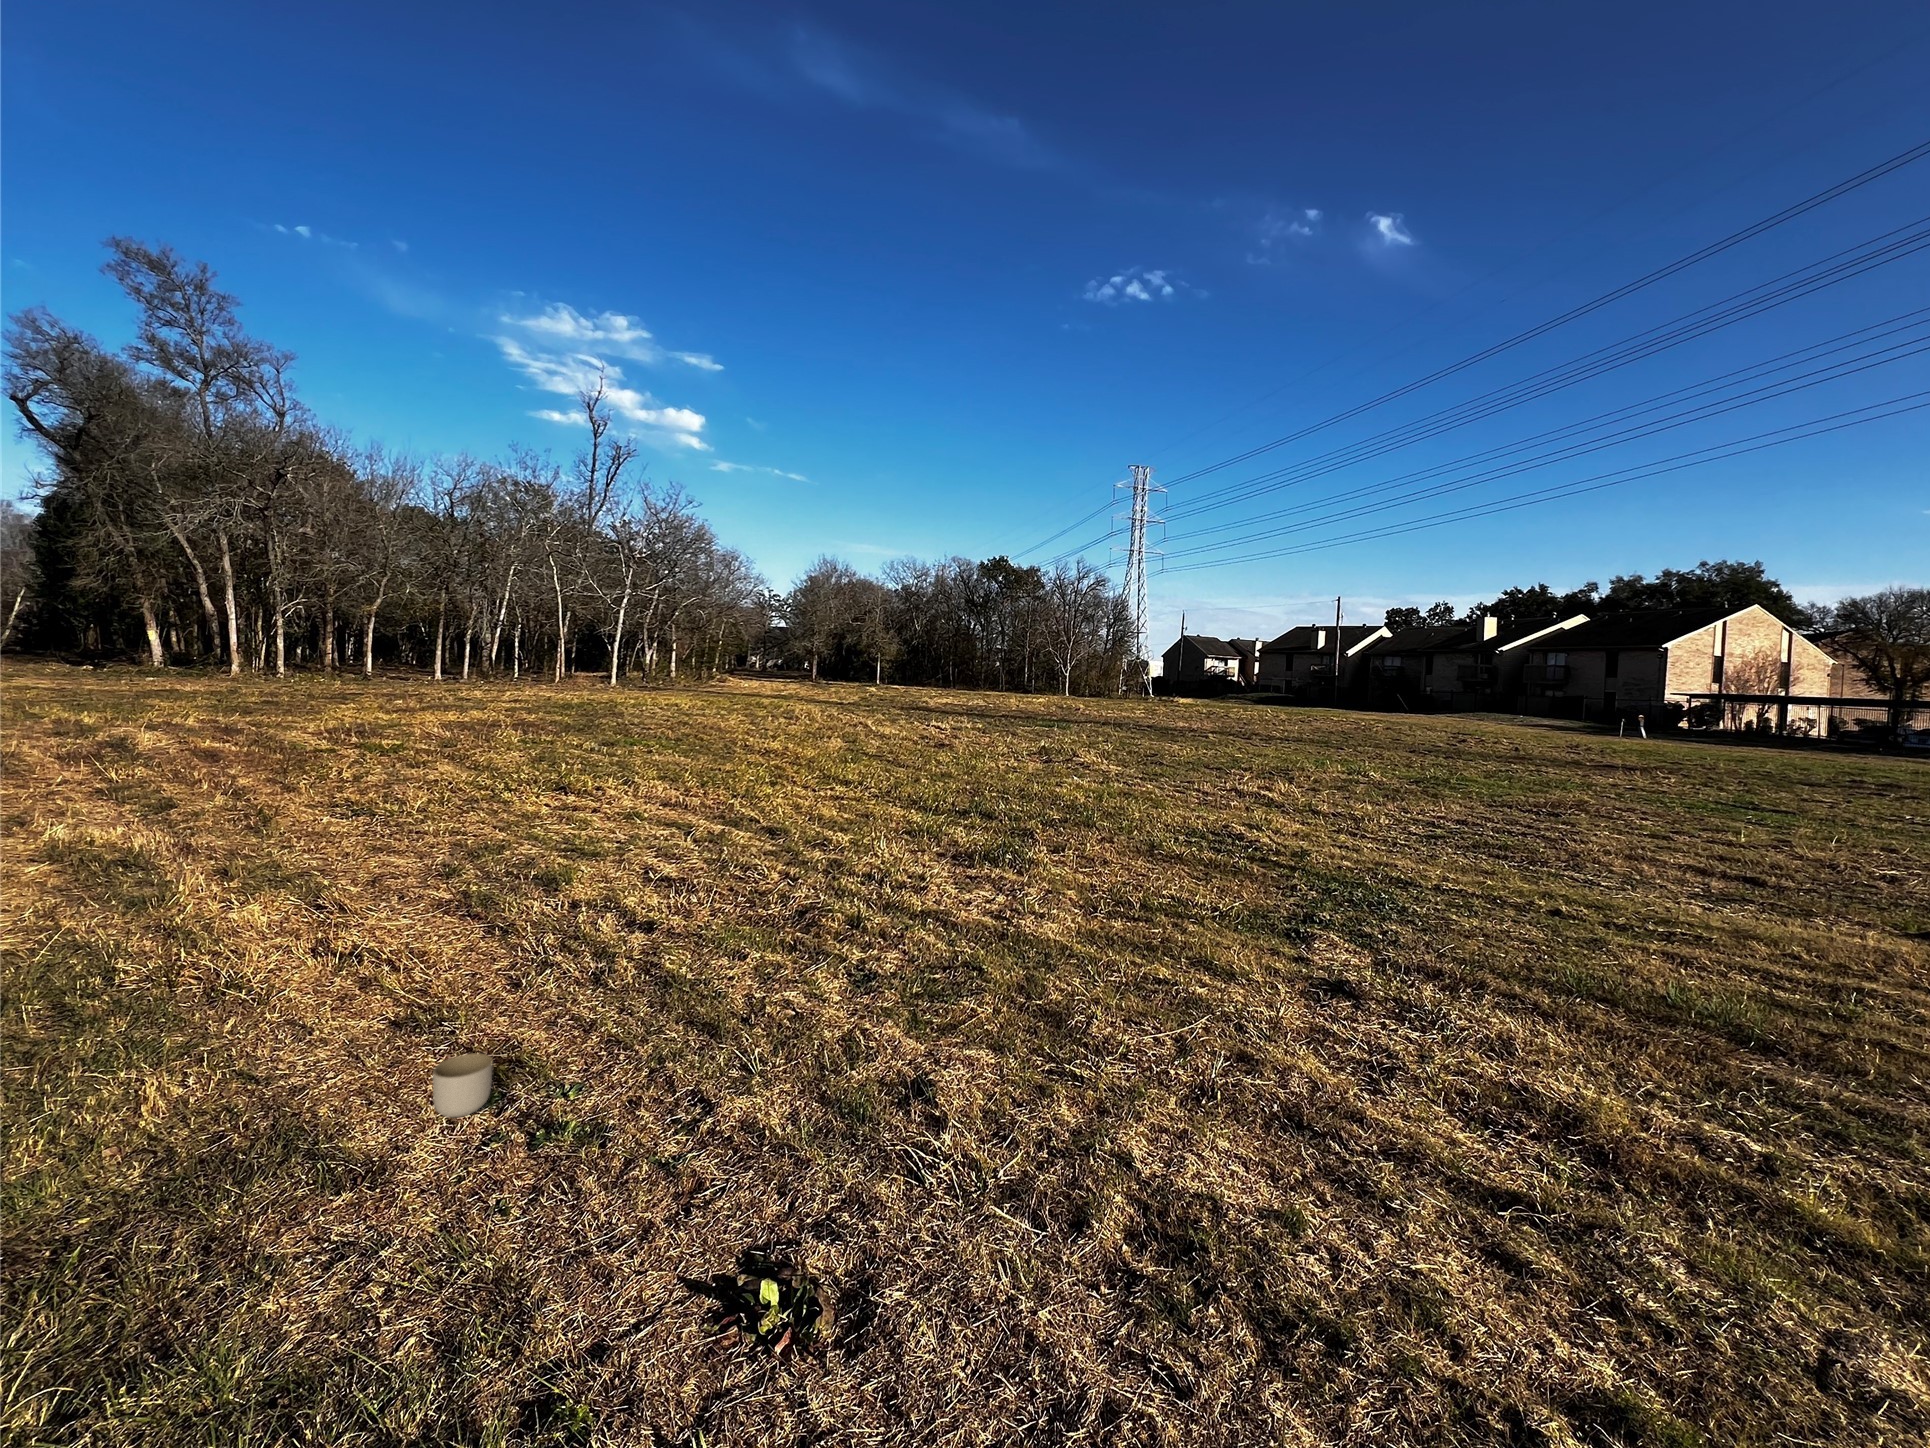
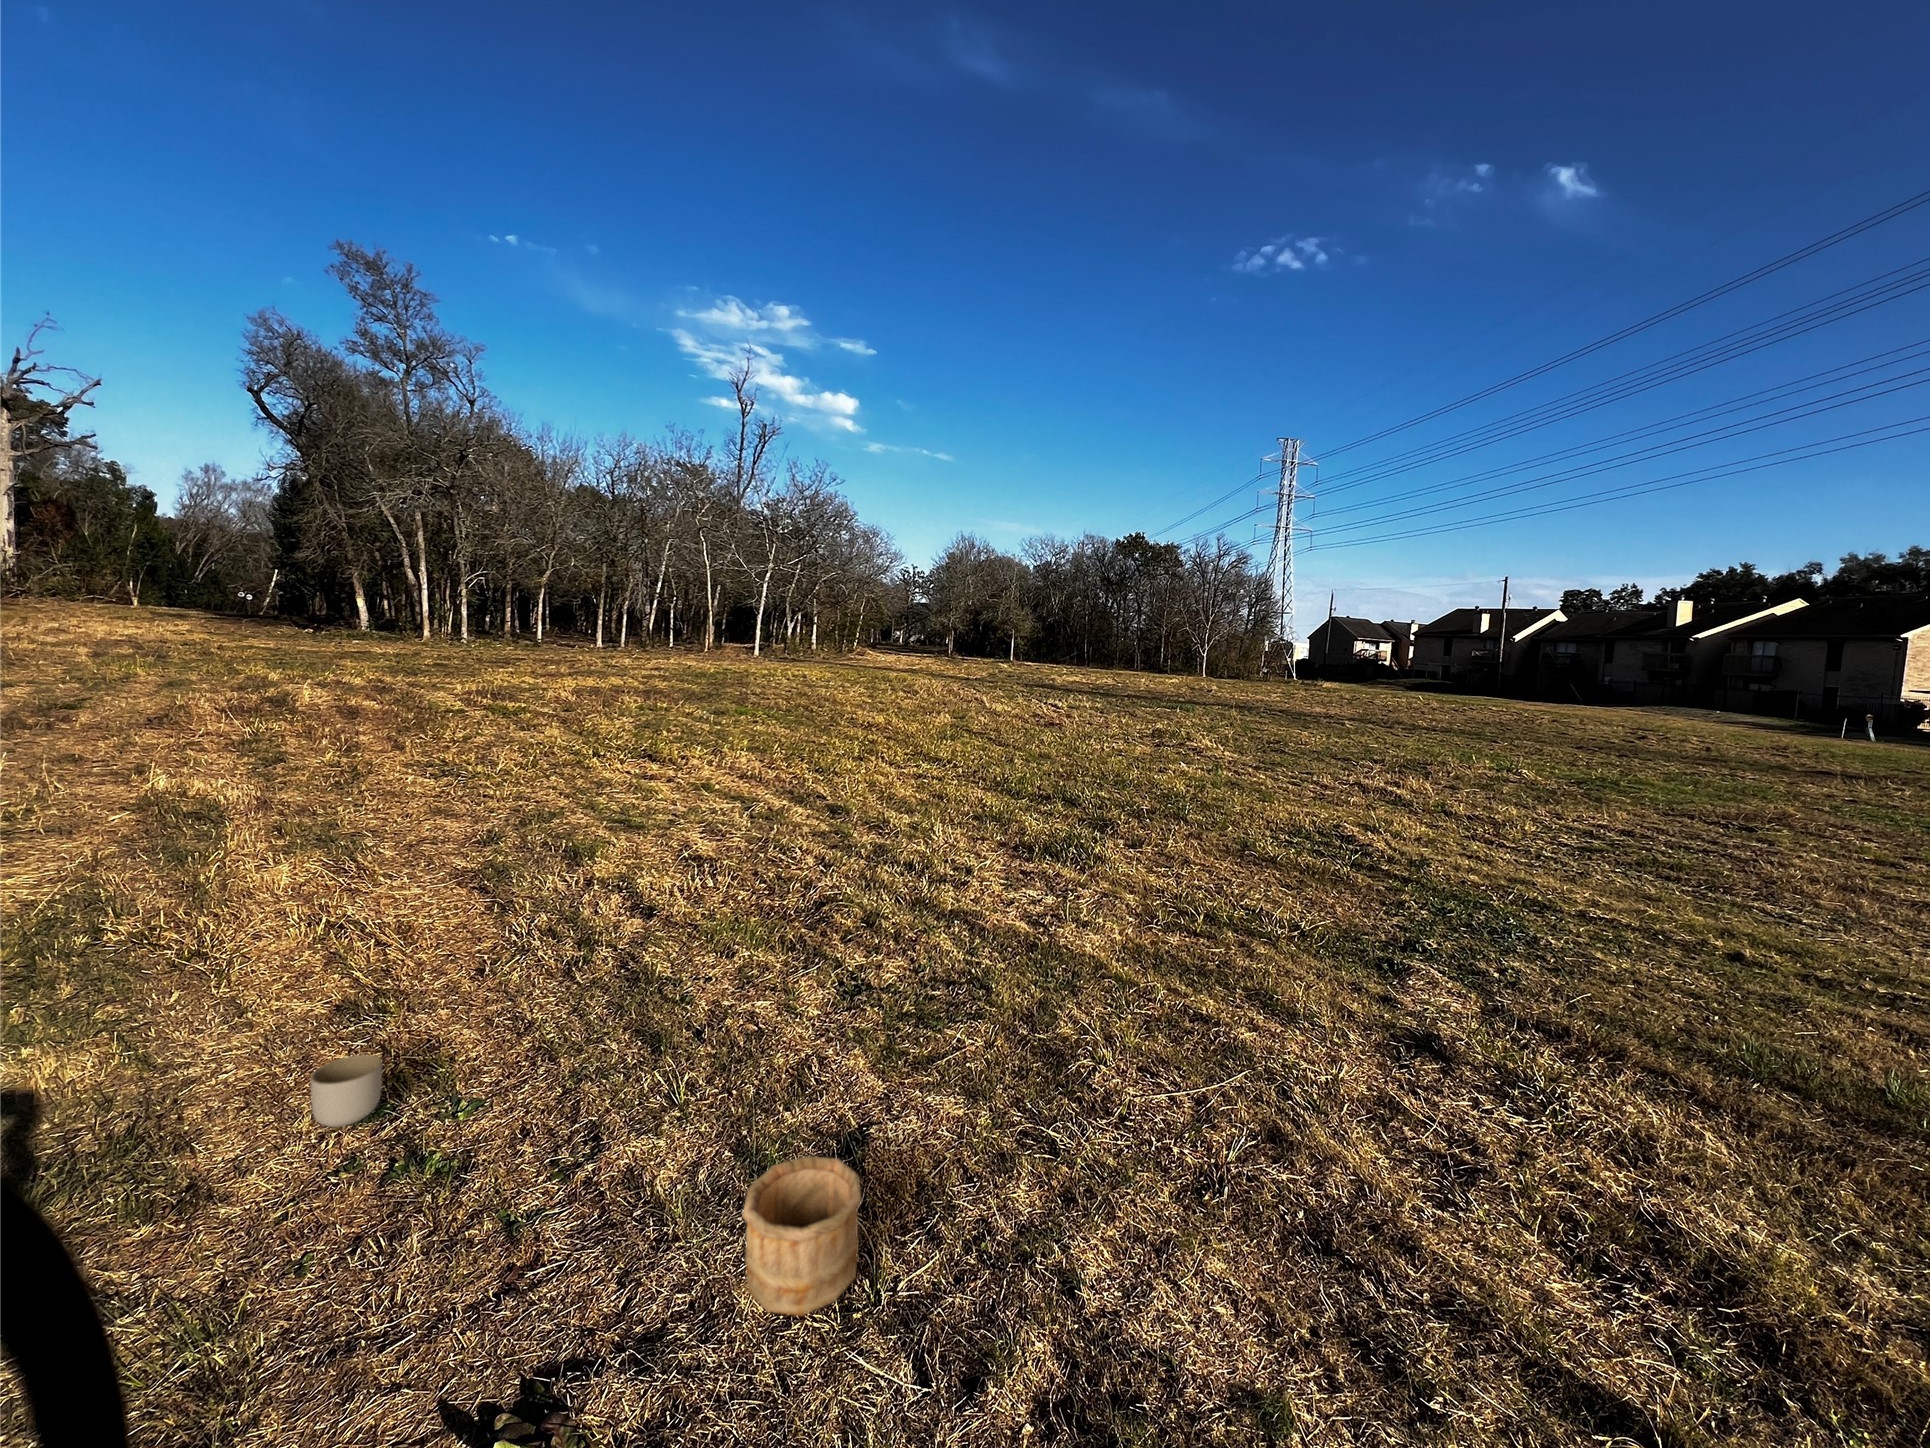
wooden bucket: none [874,1089,967,1204] -> present [742,1156,862,1316]

